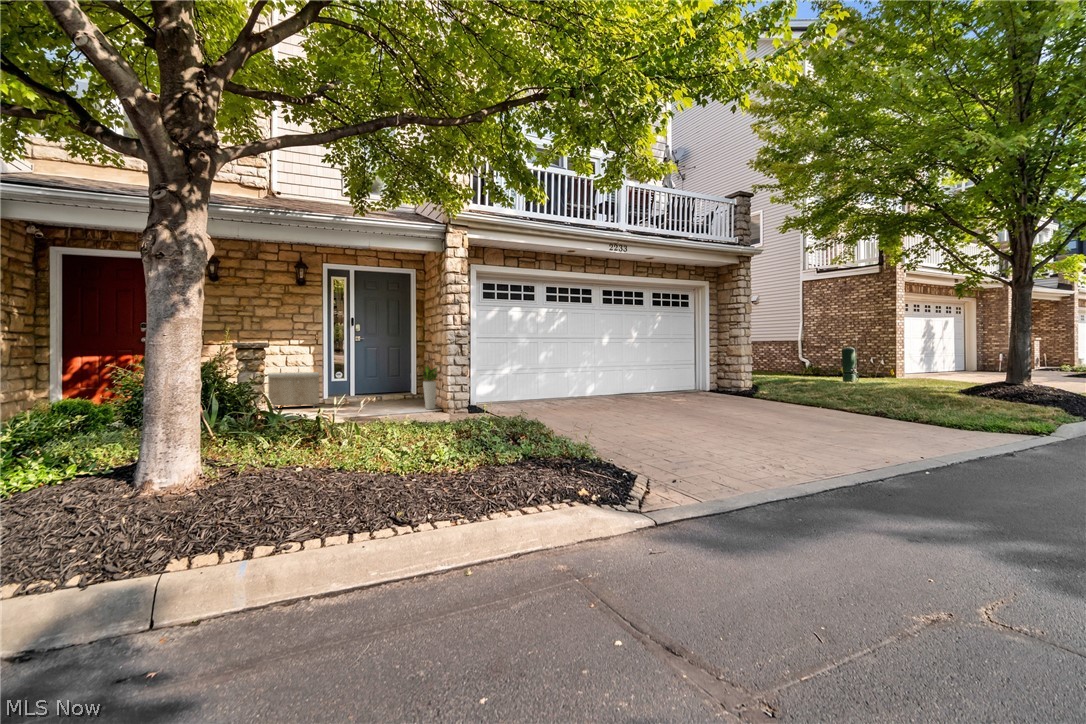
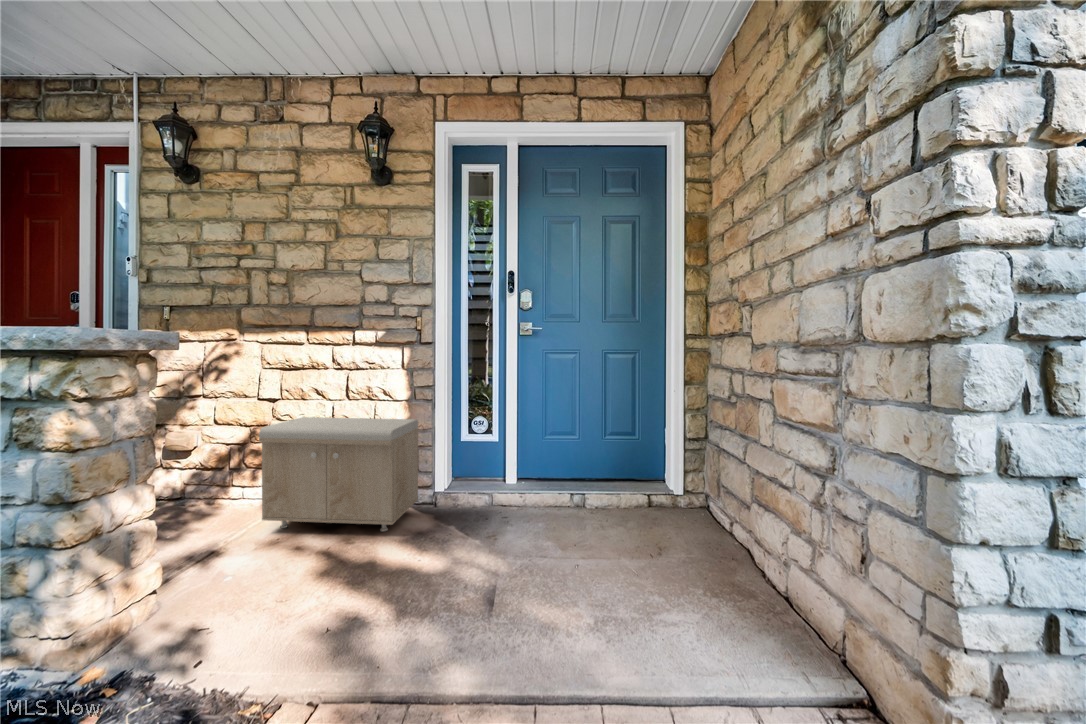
planter: present [423,365,438,409] -> none [726,441,846,659]

